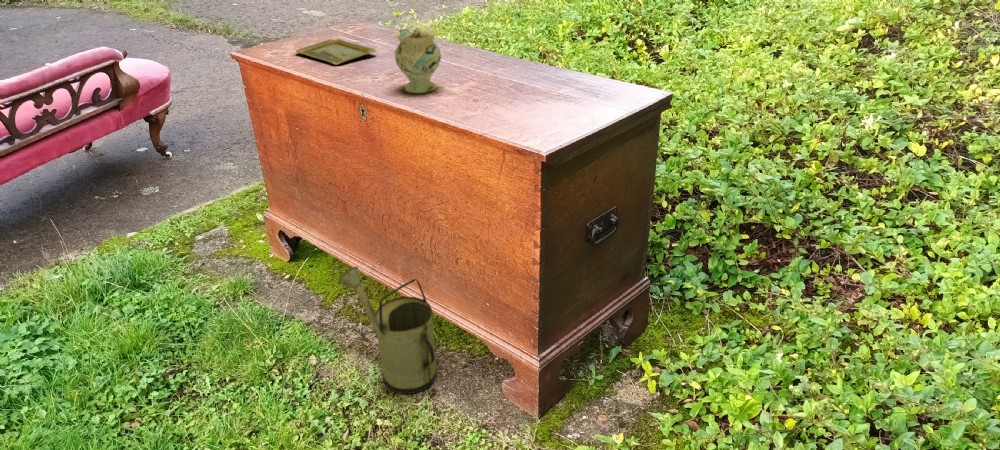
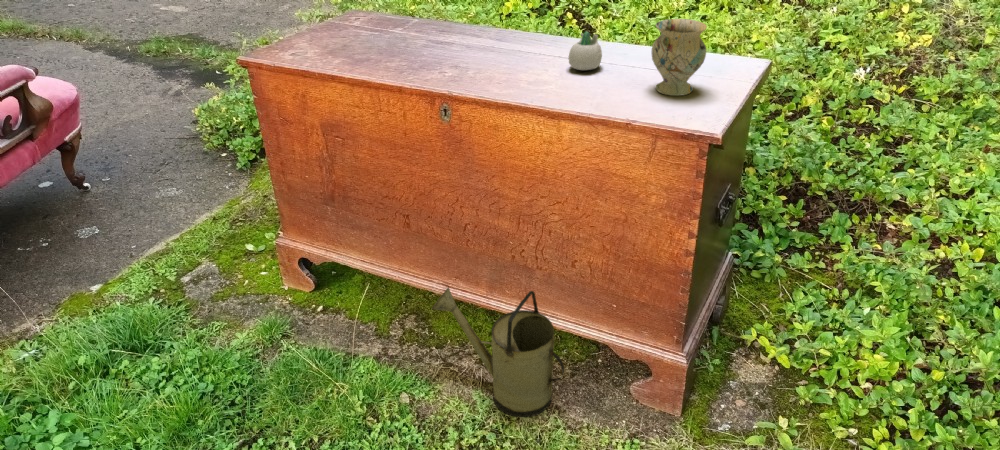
vase: present [395,28,441,93] -> present [652,19,707,96]
tray: present [296,39,376,65] -> none [323,33,420,62]
succulent planter: none [475,49,509,84] -> present [569,31,602,70]

